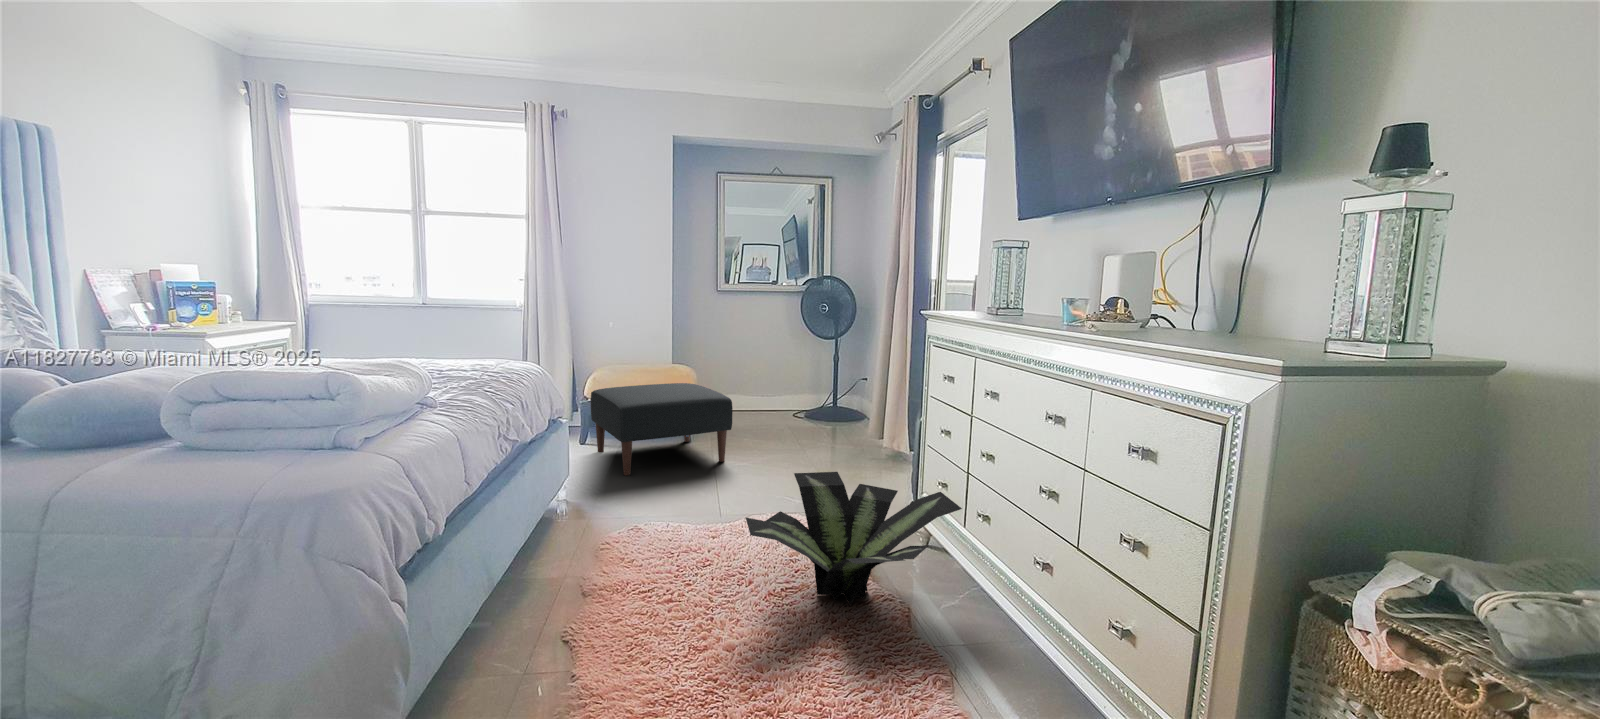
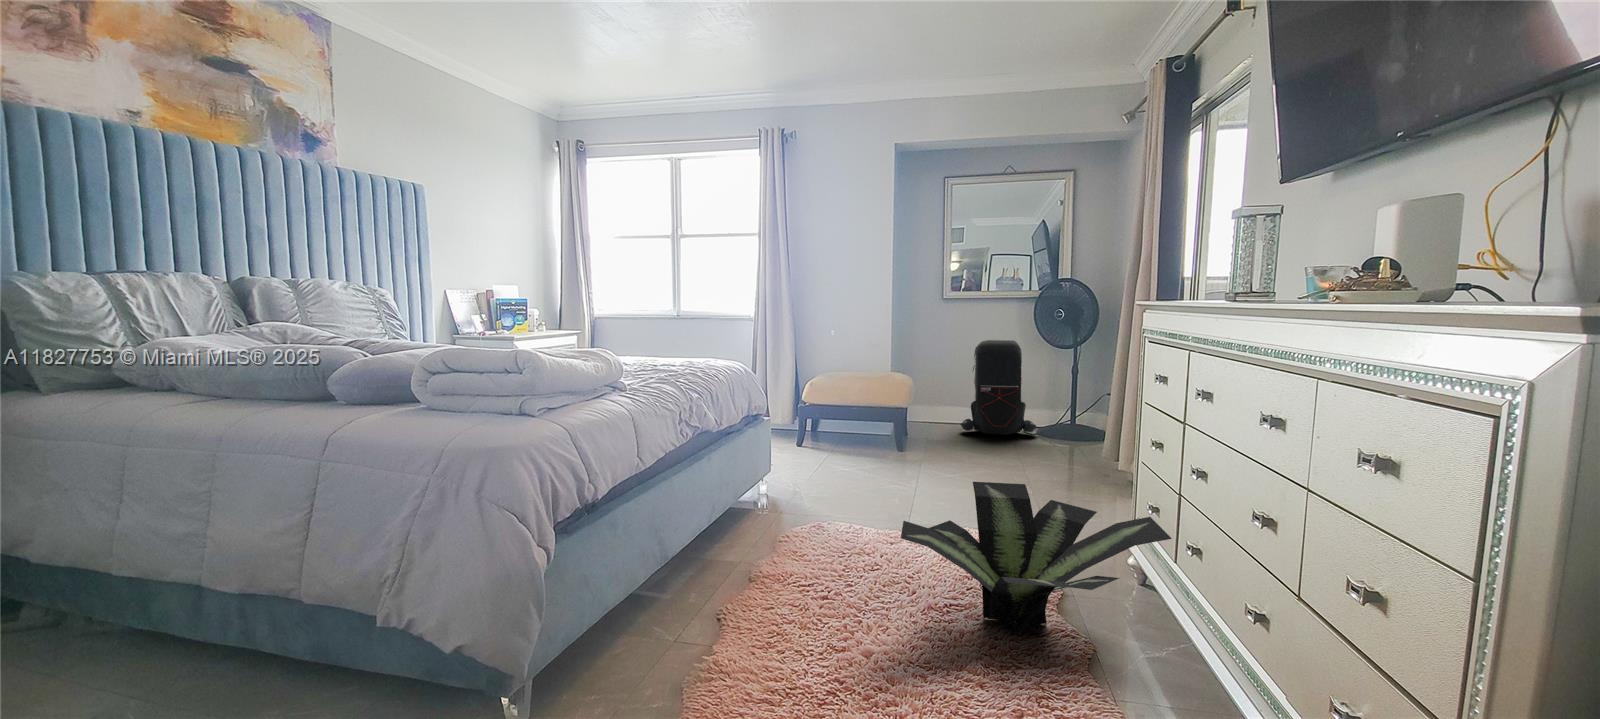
backpack: none [742,334,808,421] -> present [961,340,1036,435]
ottoman: present [591,383,733,476] -> none [801,389,936,477]

